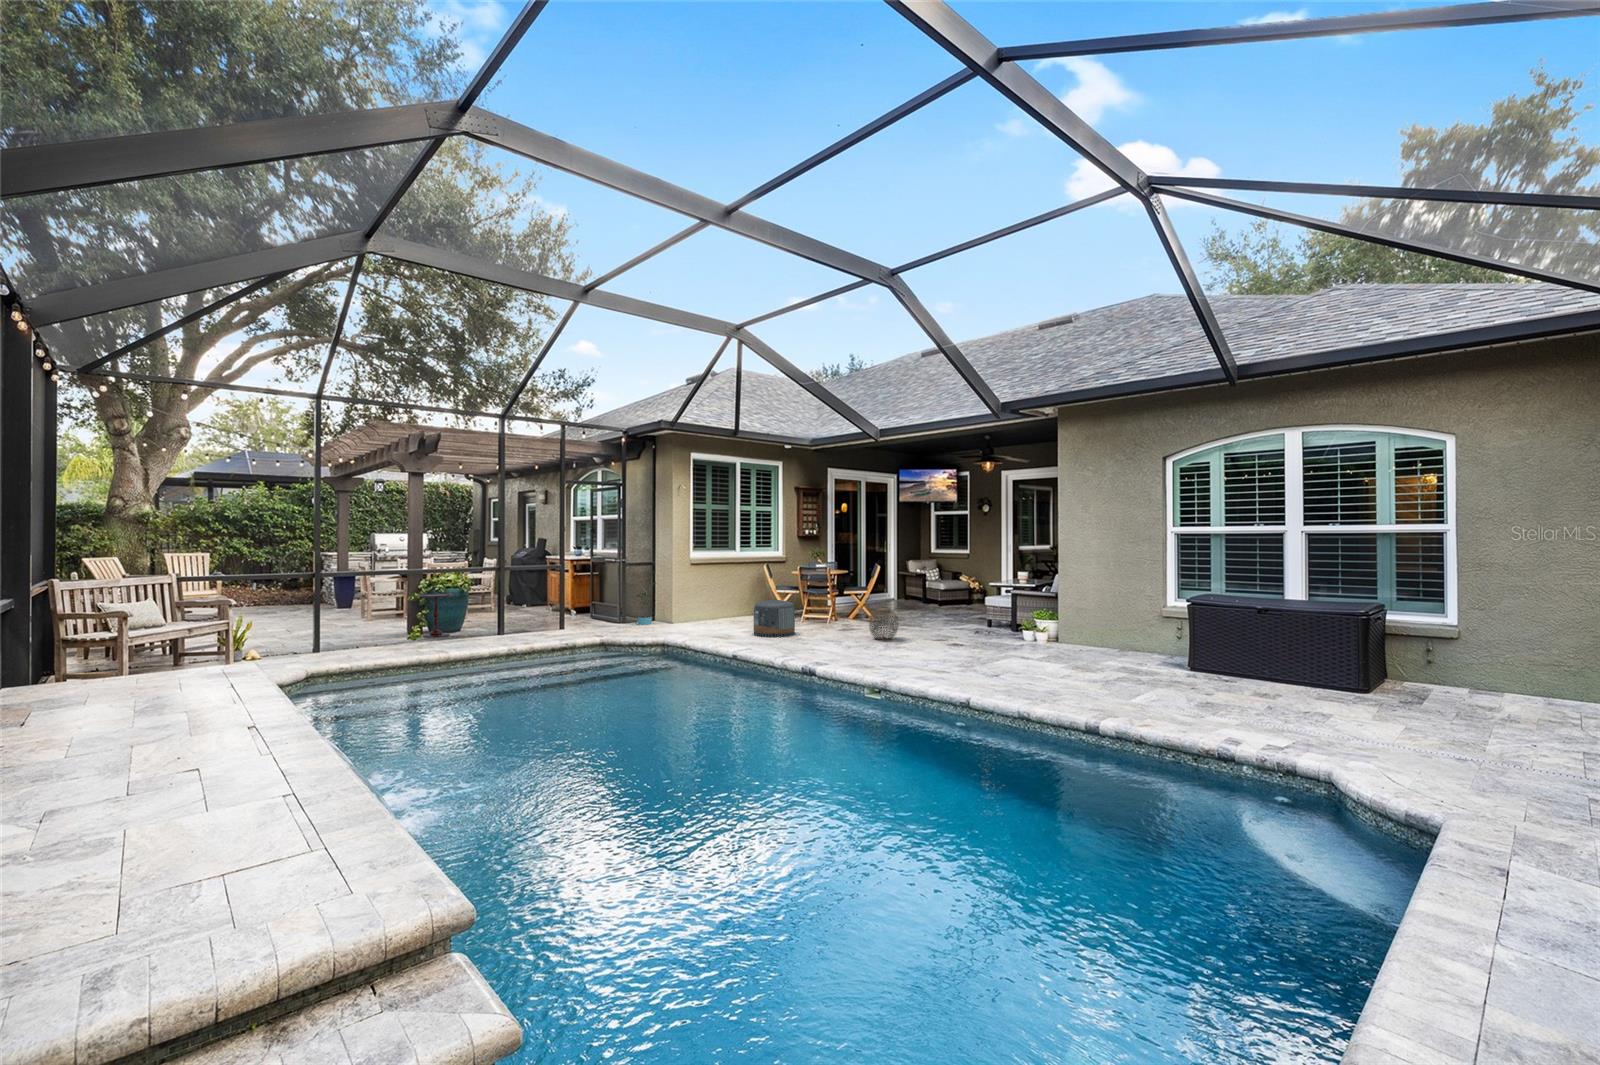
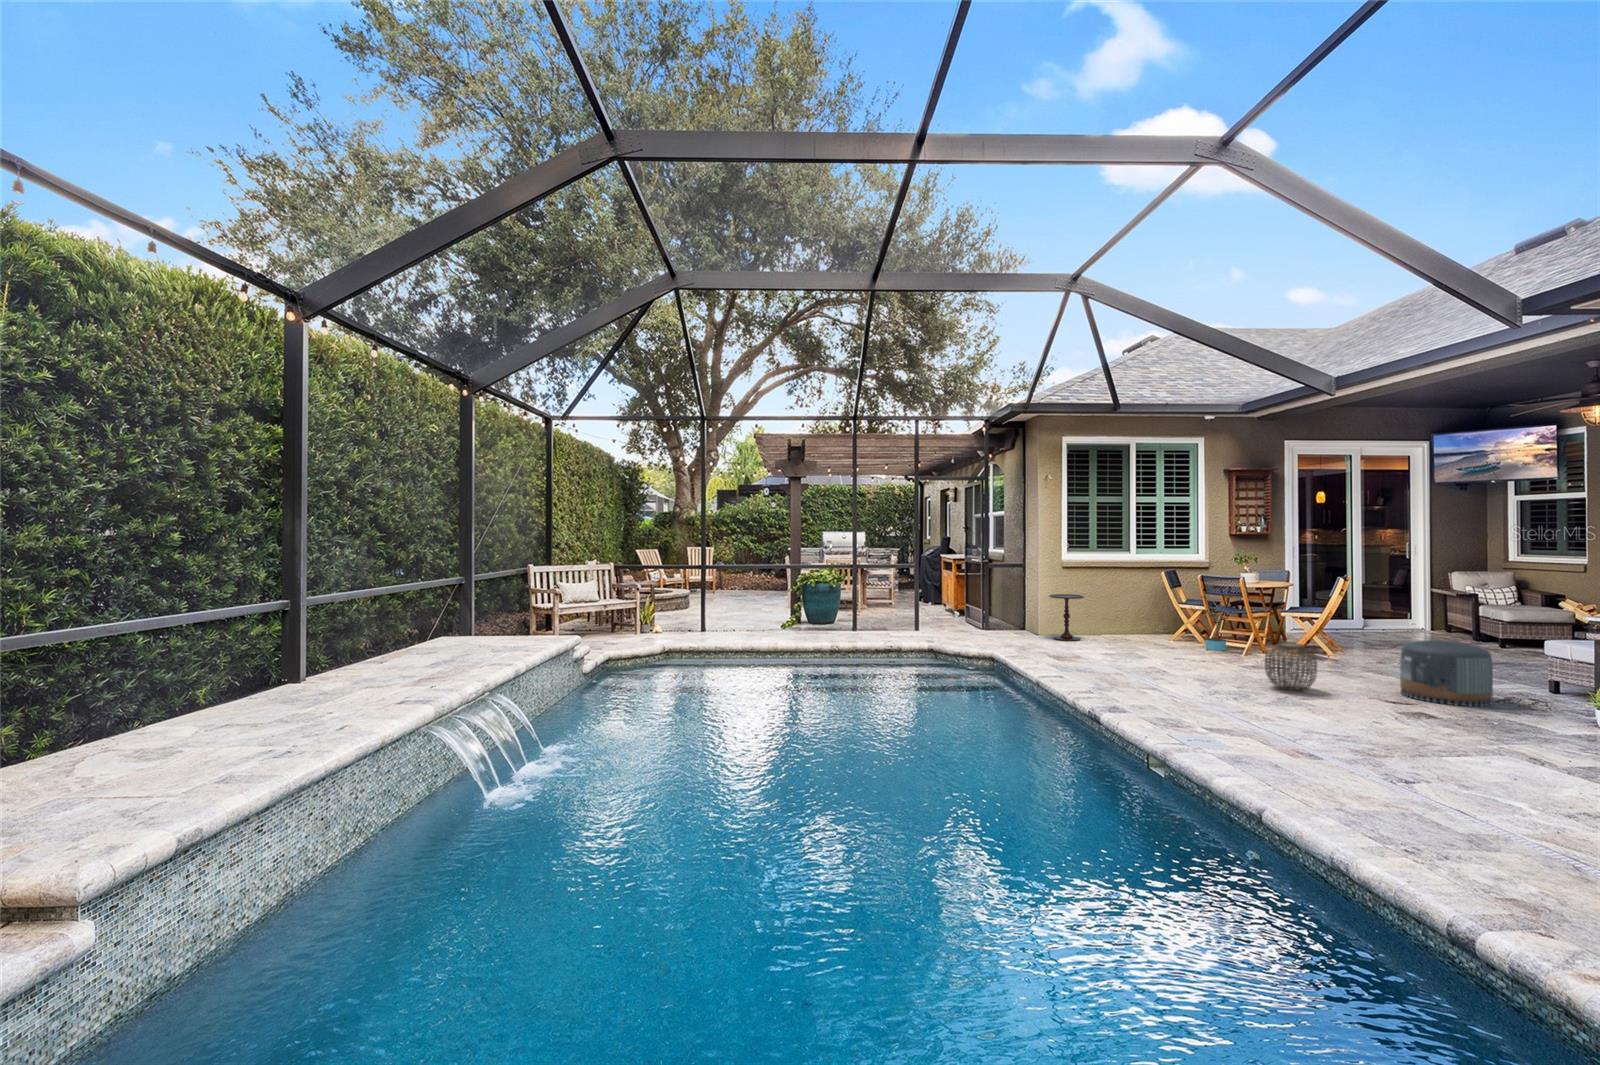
potted plant: present [636,580,656,625] -> present [1202,592,1232,651]
side table: present [418,593,453,638] -> present [1049,594,1084,641]
pouf: present [754,600,795,637] -> present [1400,640,1493,706]

